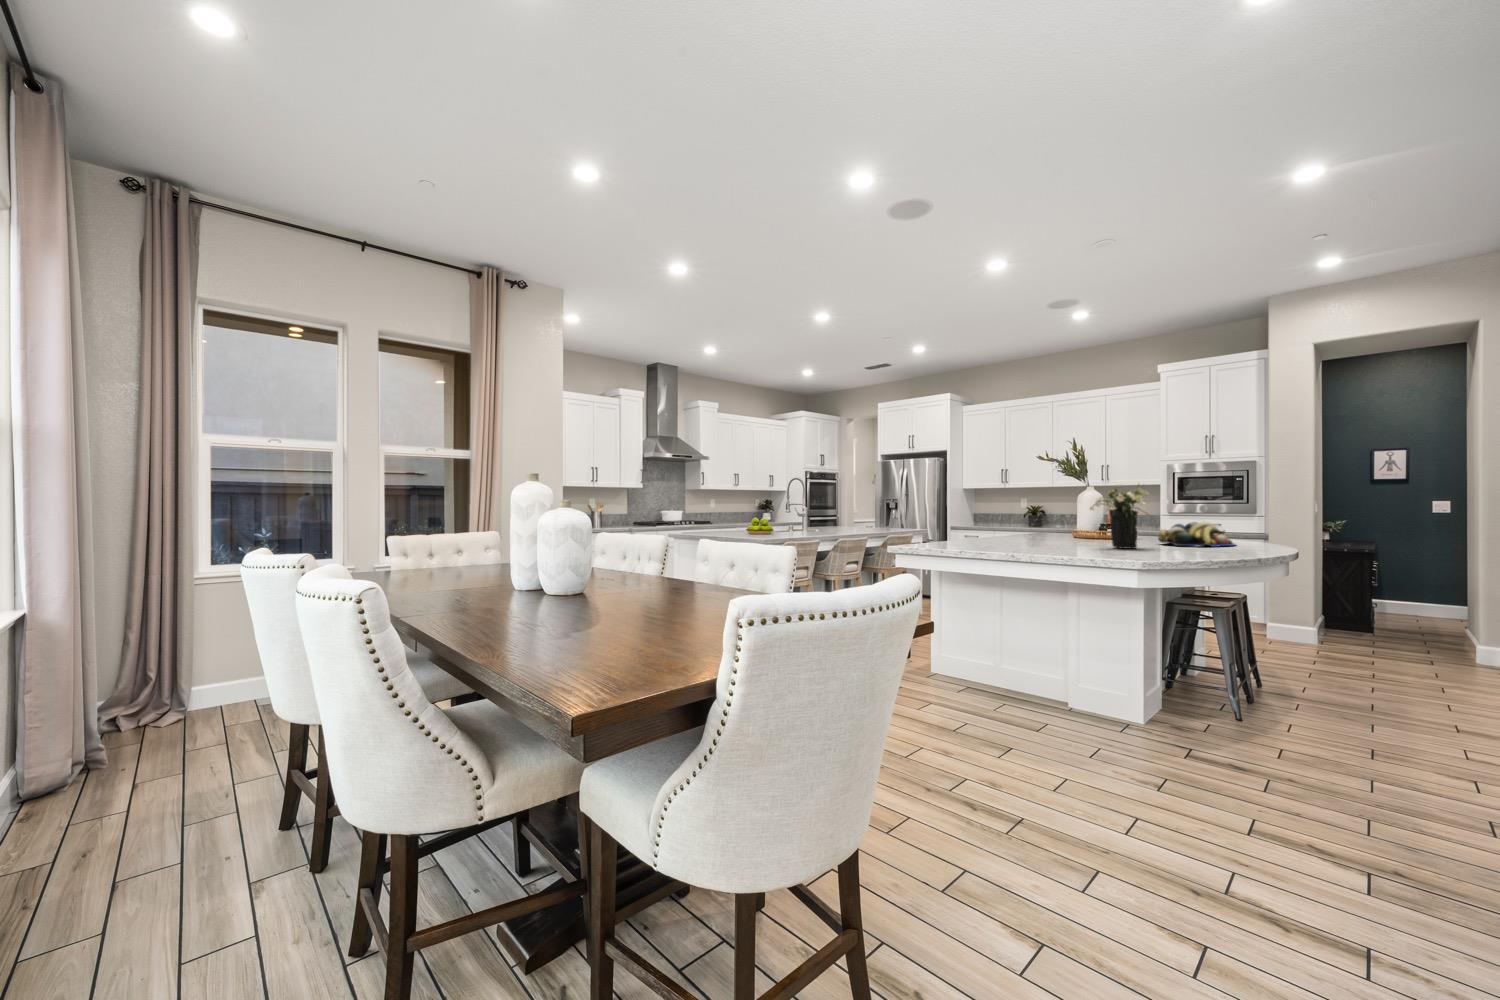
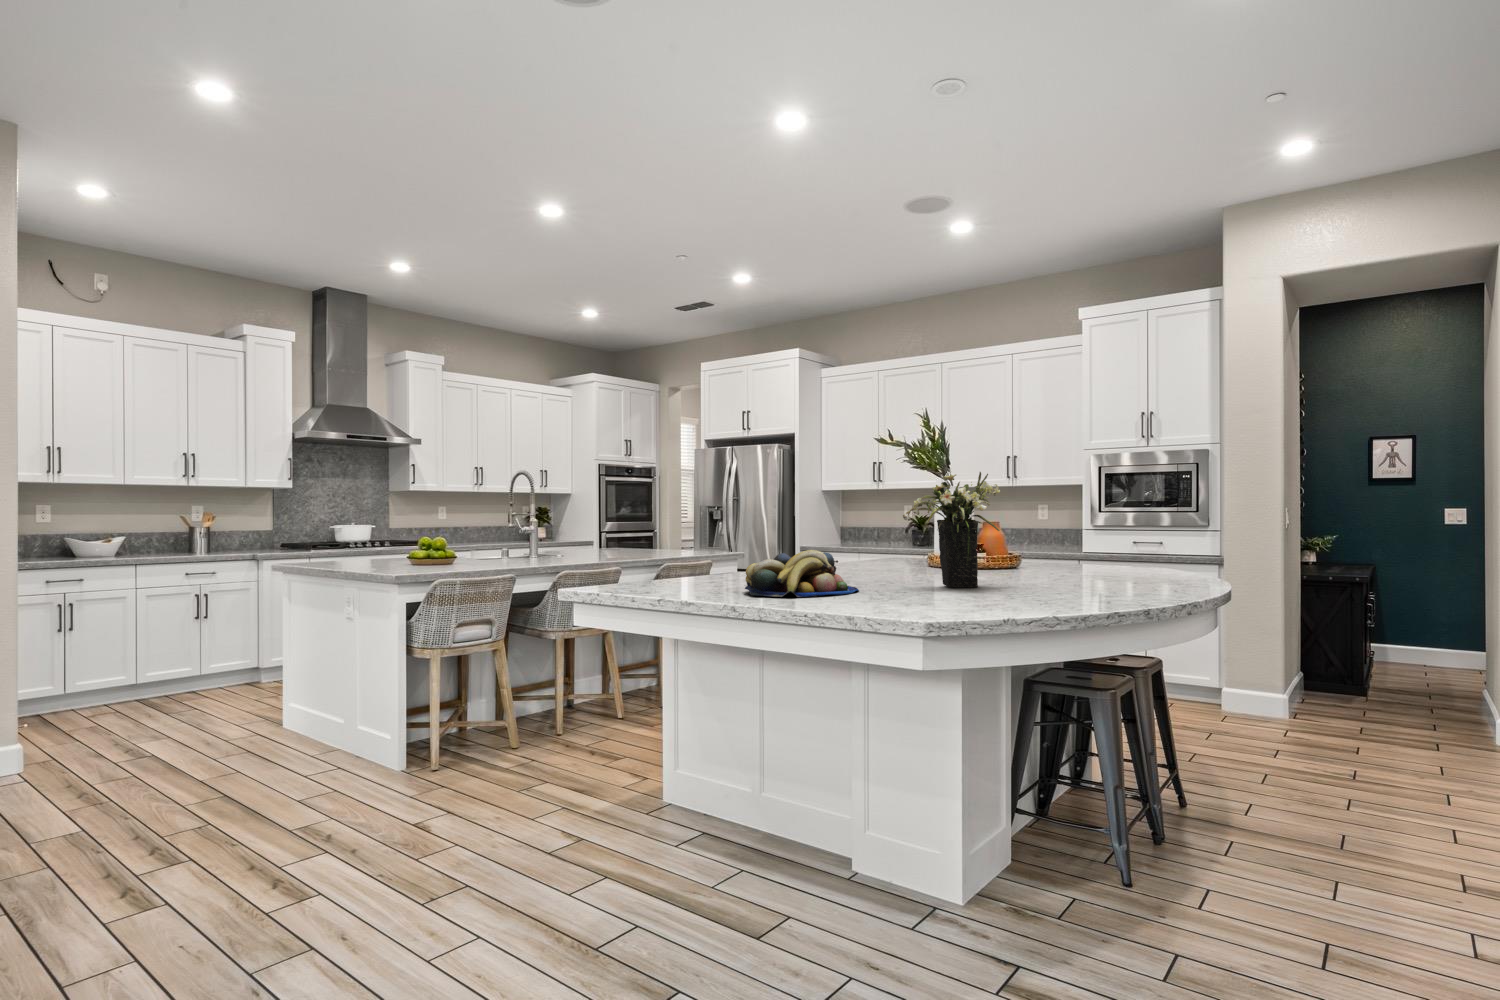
fruit bowl: present [1158,522,1236,547] -> present [745,550,858,597]

